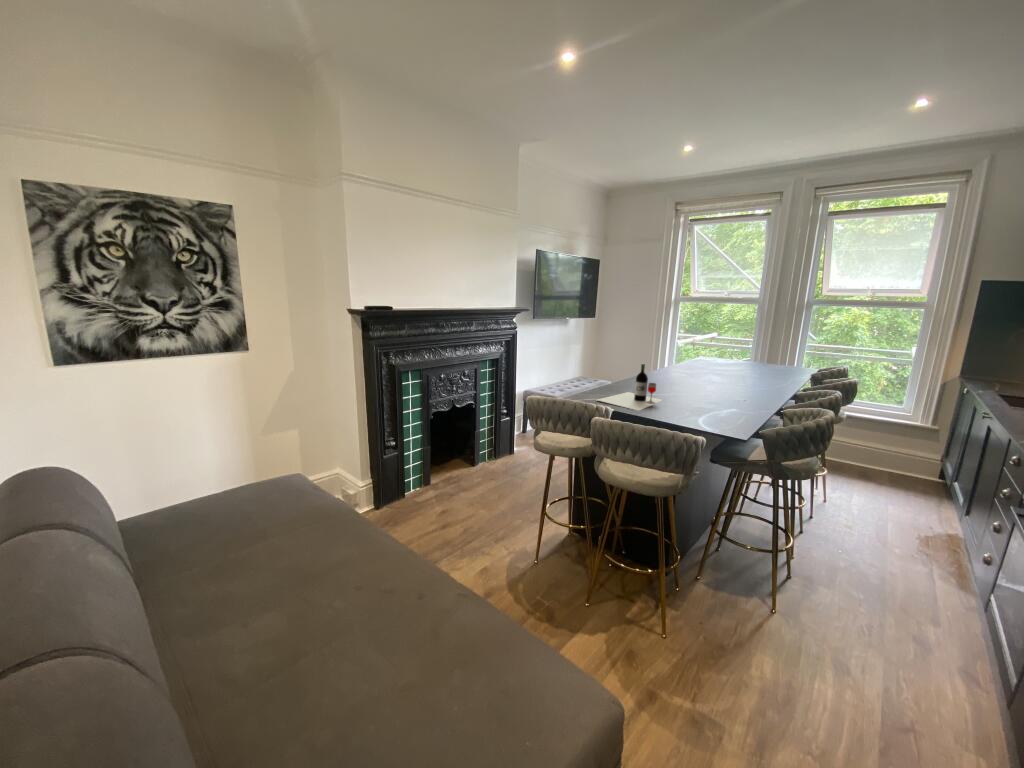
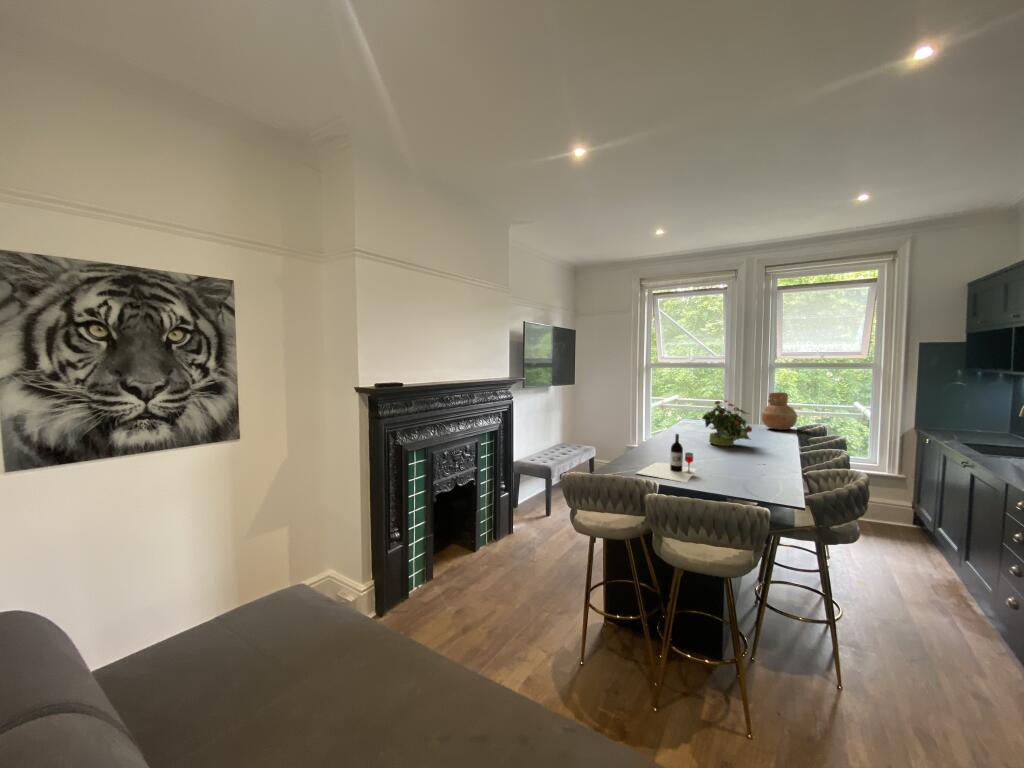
vase: none [776,330,815,370] -> present [762,393,797,430]
potted plant: none [697,334,747,382] -> present [702,400,752,446]

